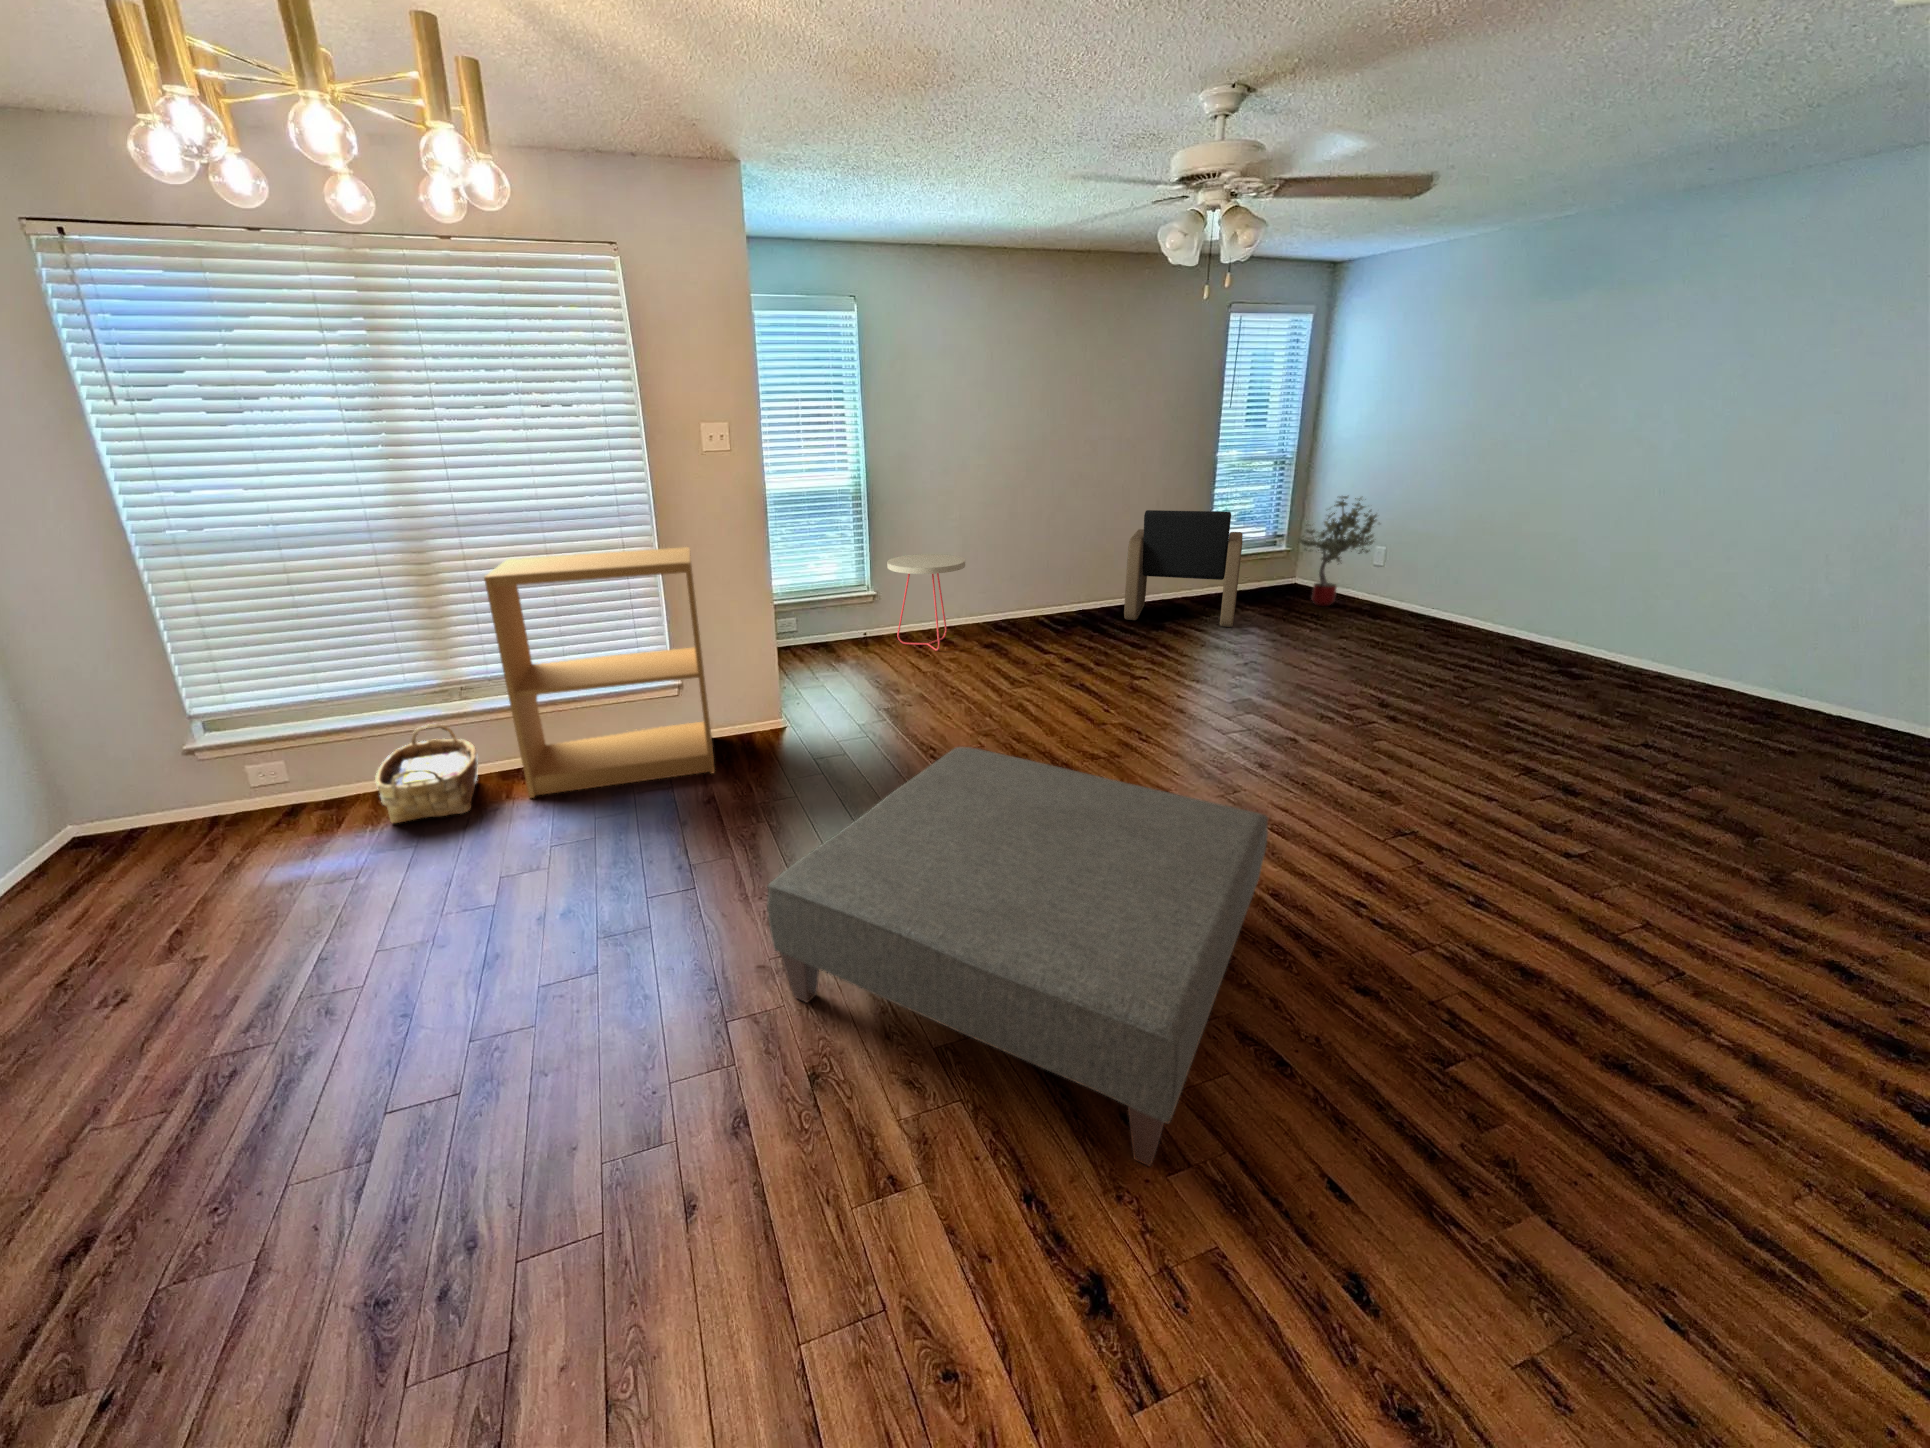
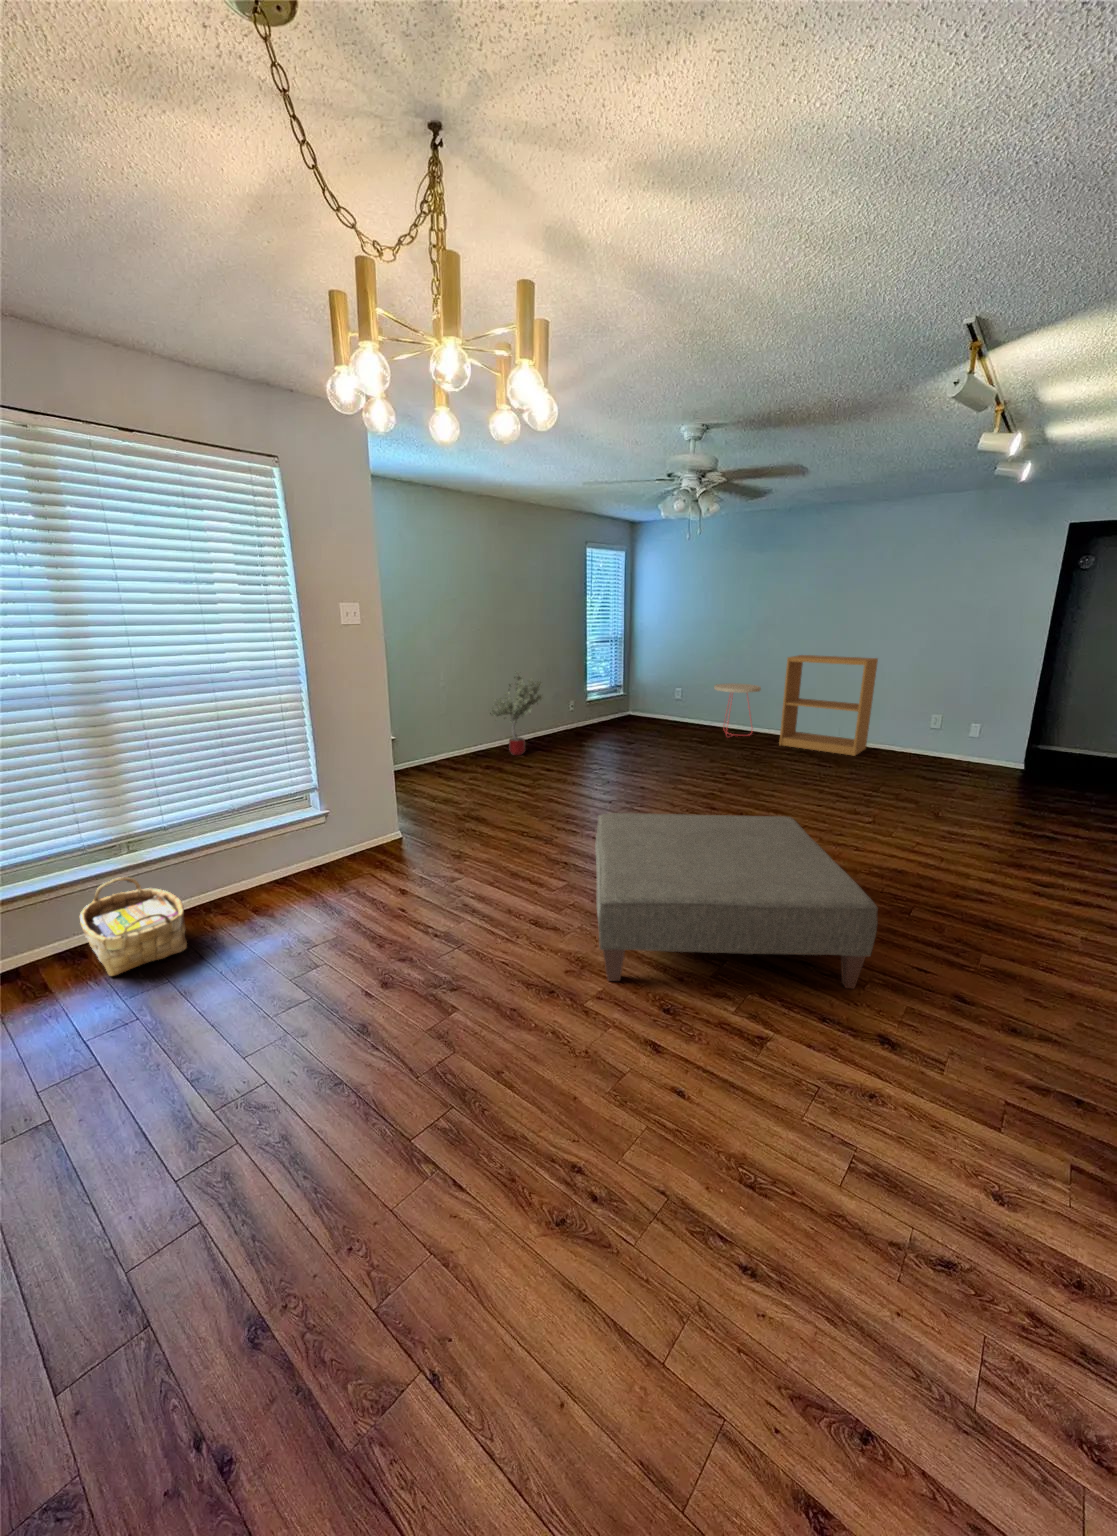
potted tree: present [1299,496,1377,606] -> present [489,672,543,755]
armchair: present [1124,510,1243,627] -> none [552,669,626,743]
bookshelf: present [484,547,715,798] -> present [779,655,878,756]
side table: present [887,554,965,651] -> present [714,683,761,737]

